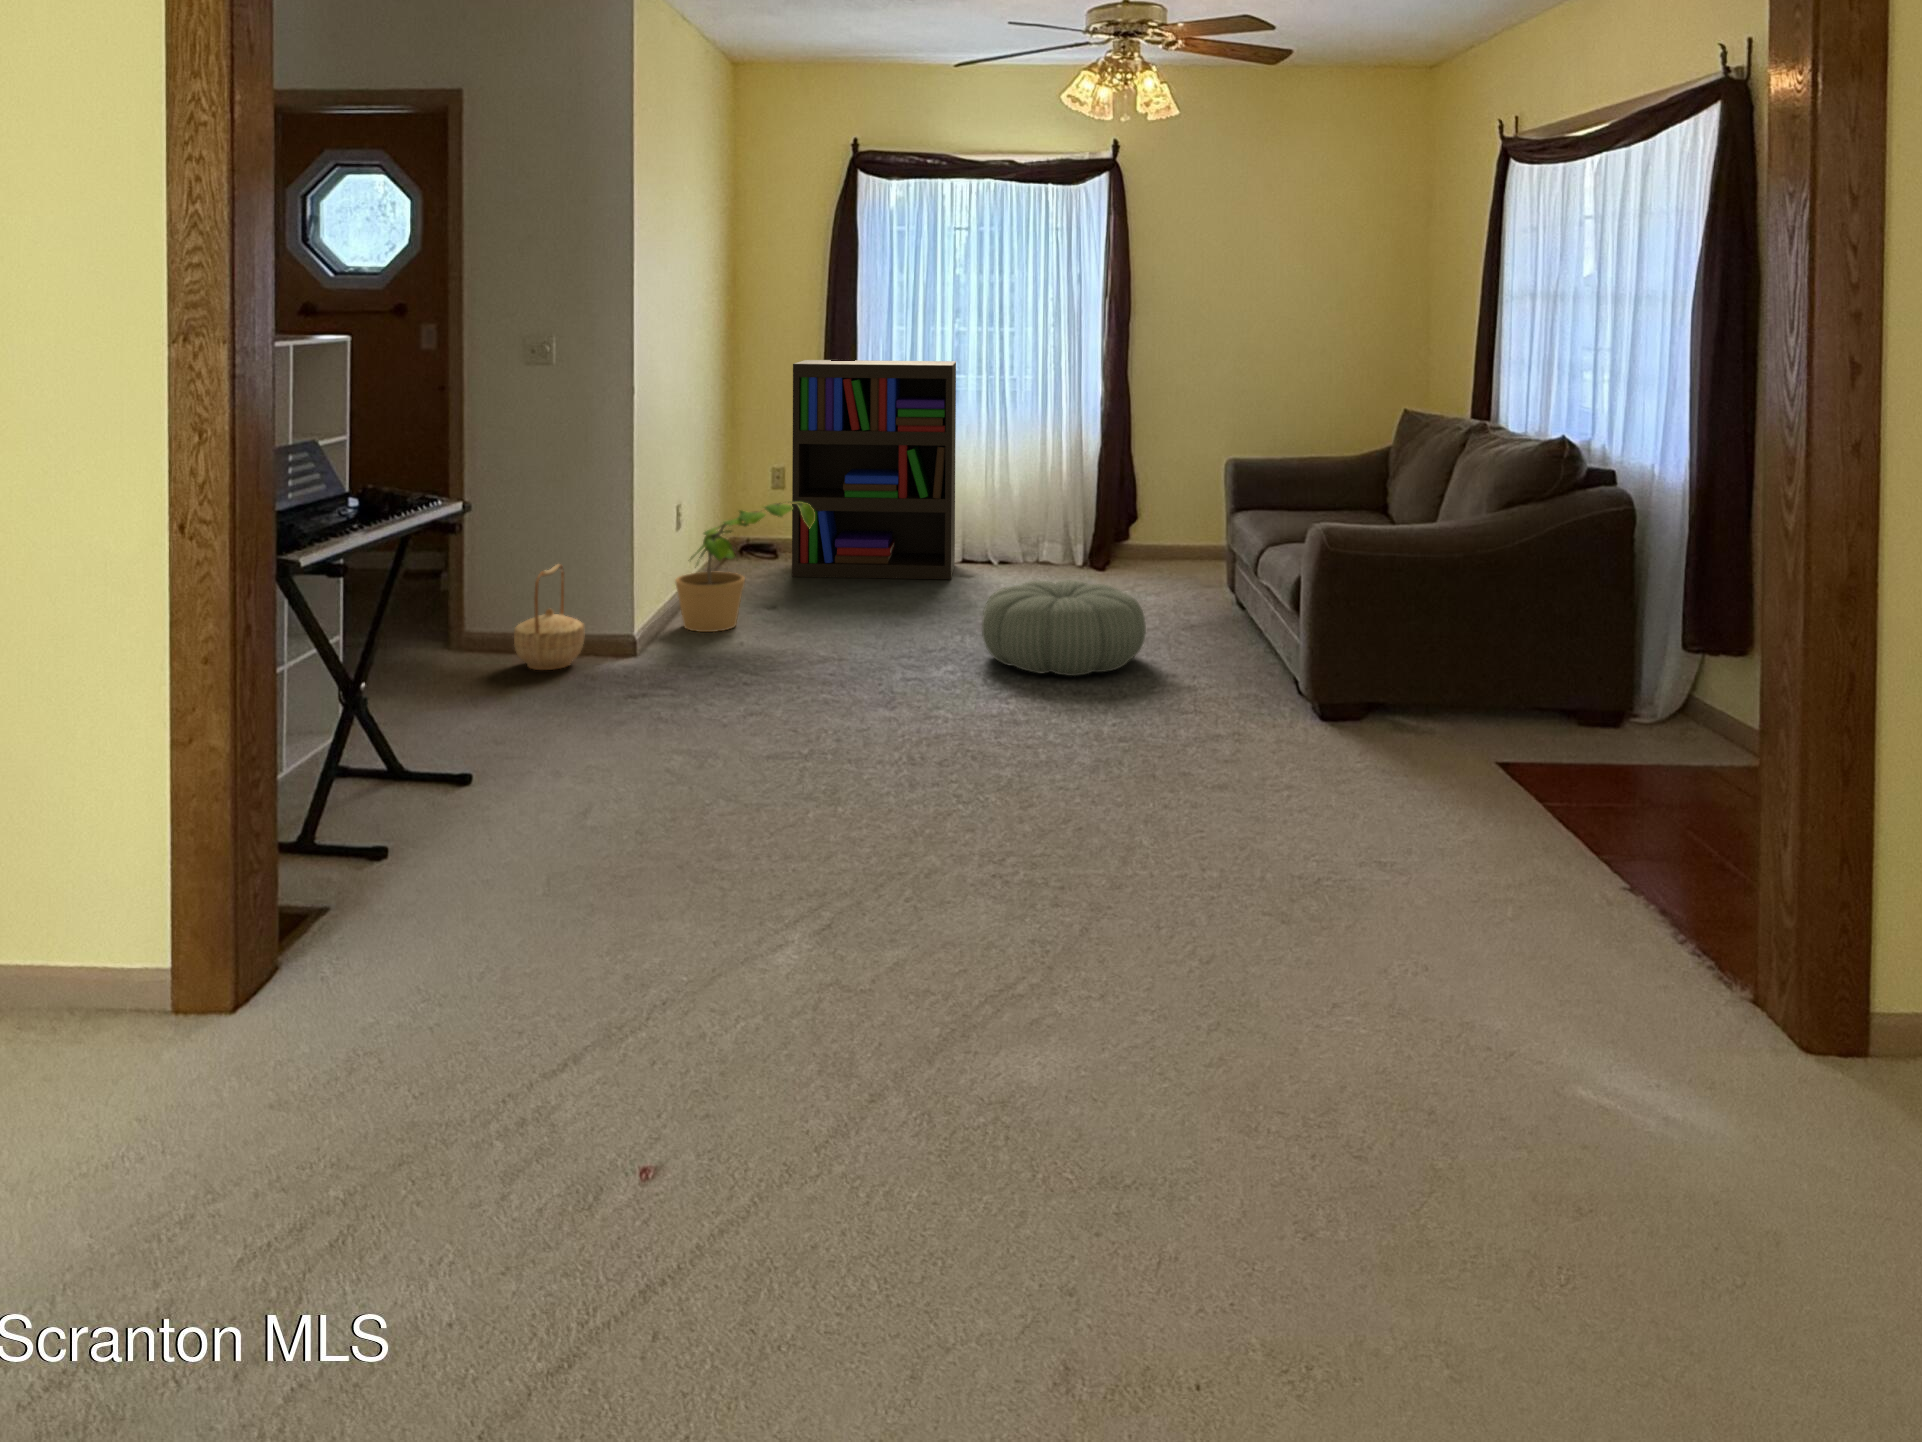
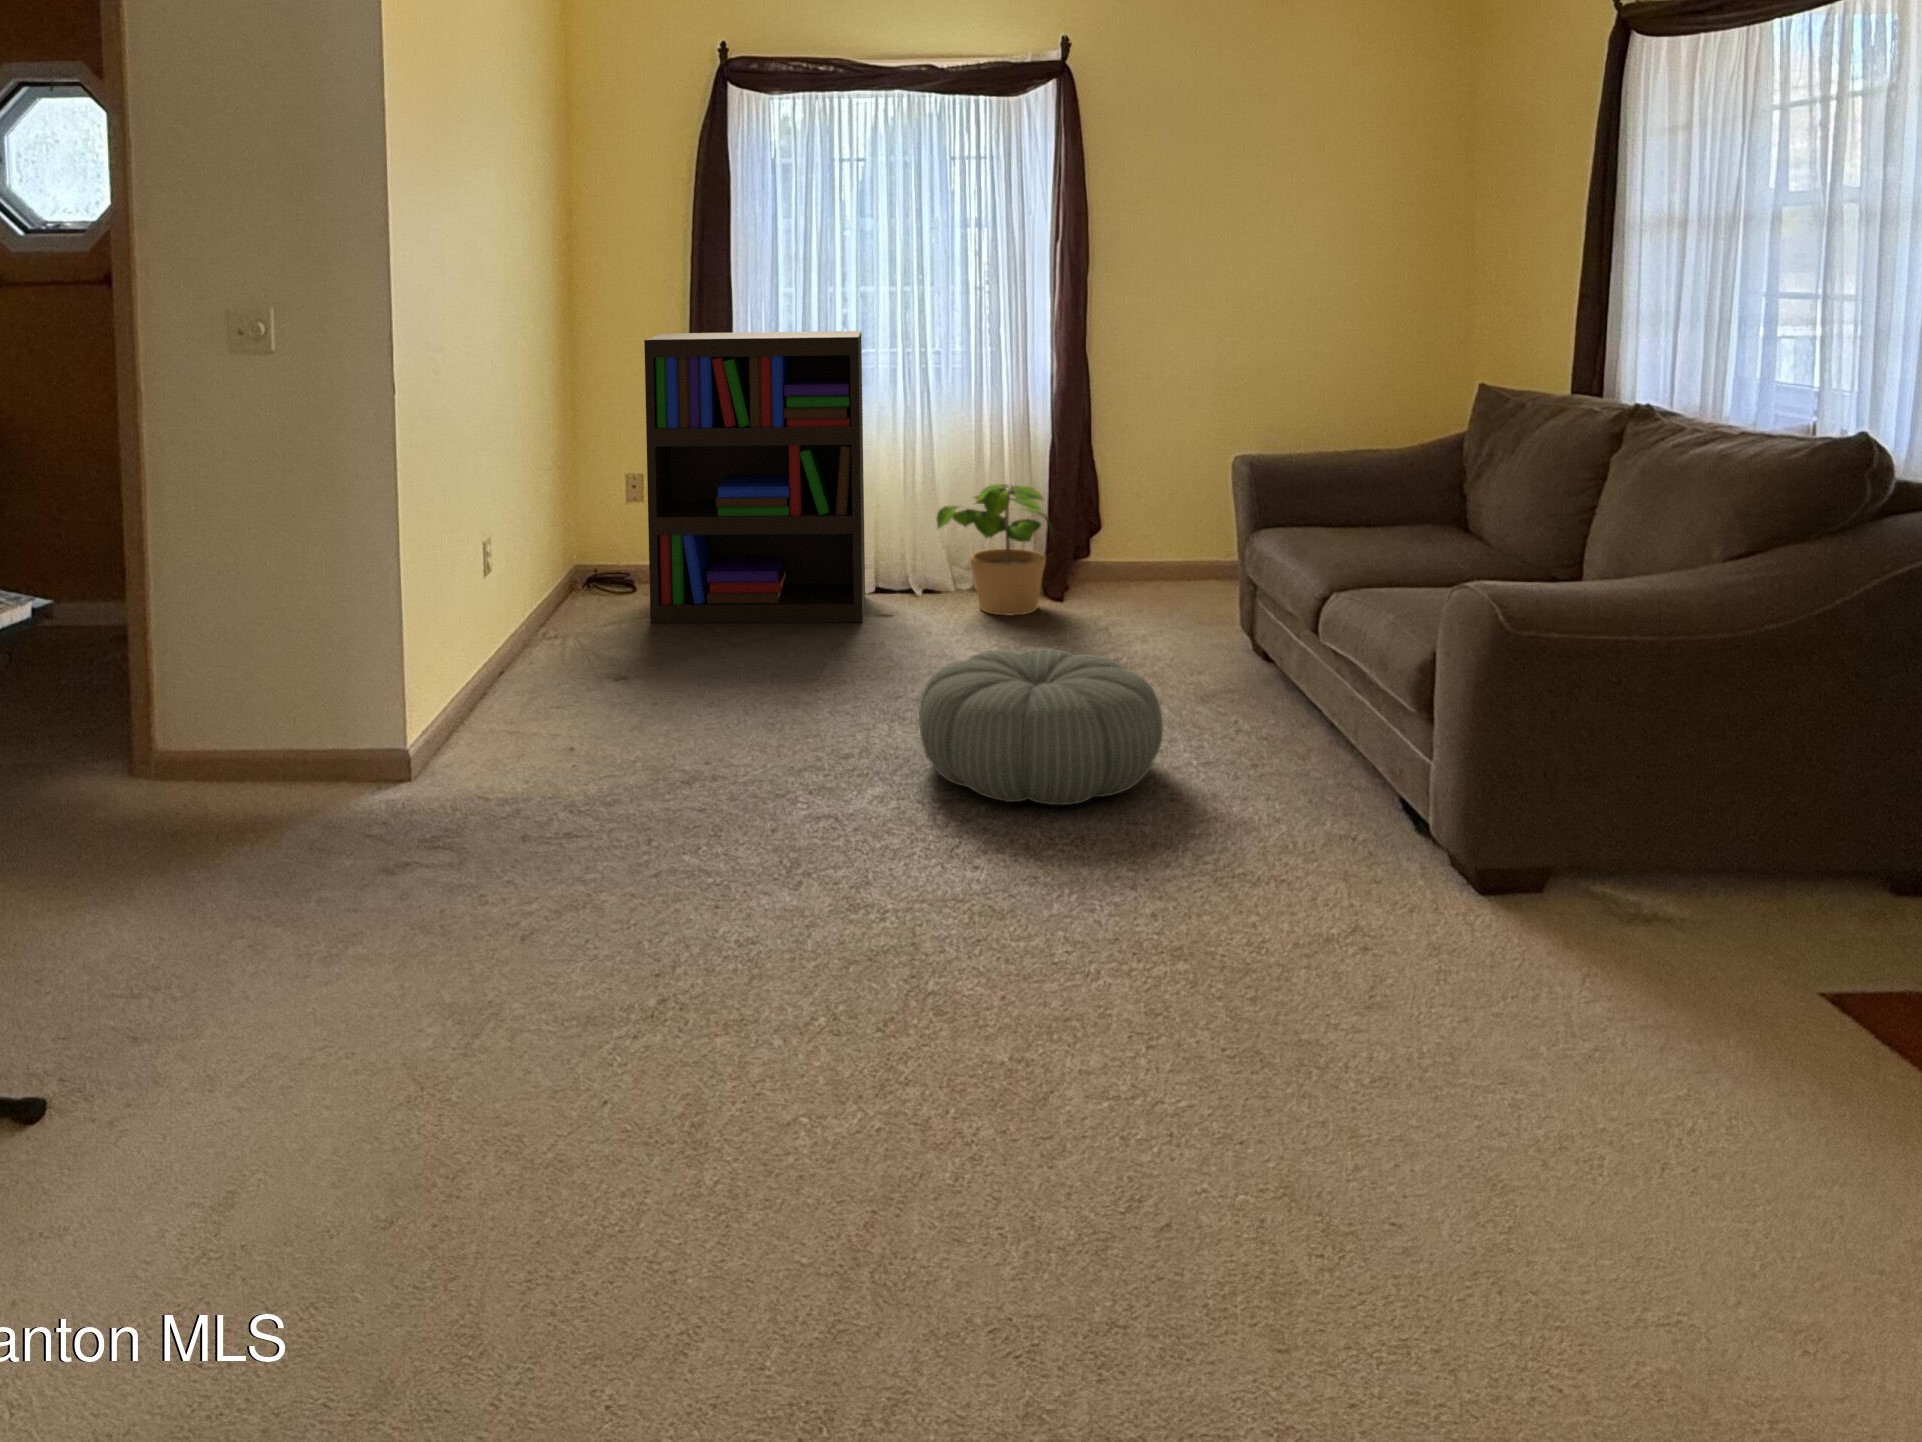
potted plant: present [676,501,815,632] -> present [936,484,1052,616]
basket: present [514,564,585,670] -> none [217,650,328,816]

